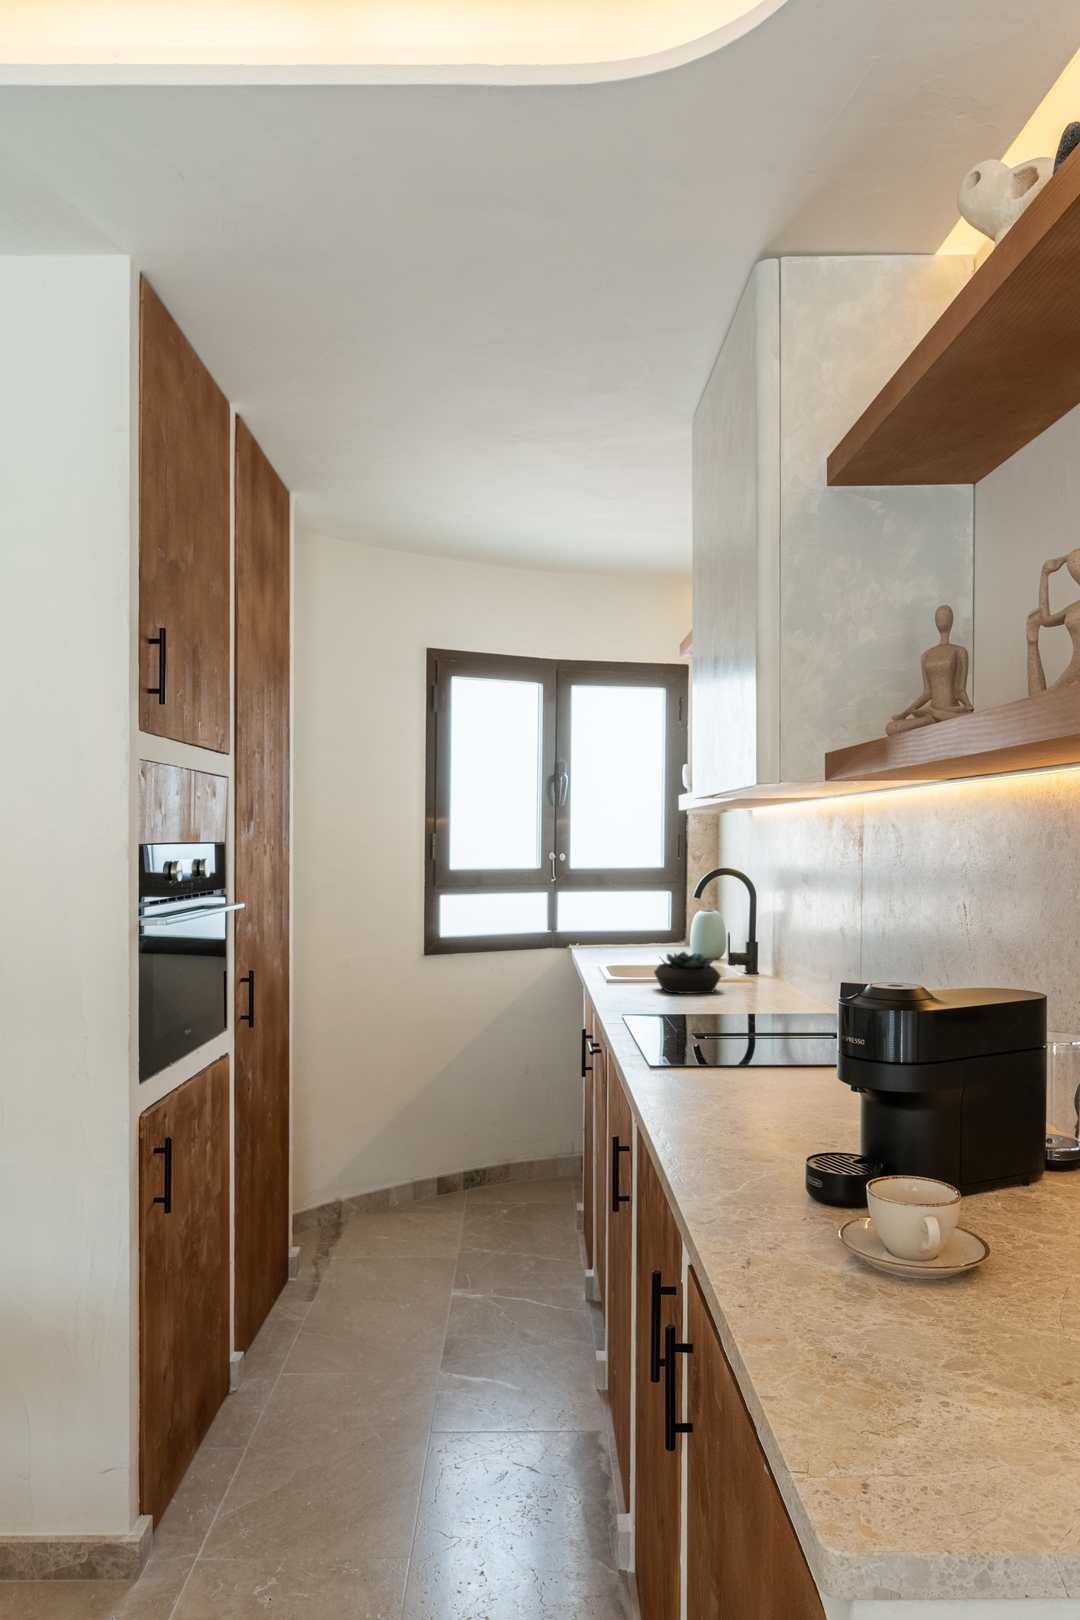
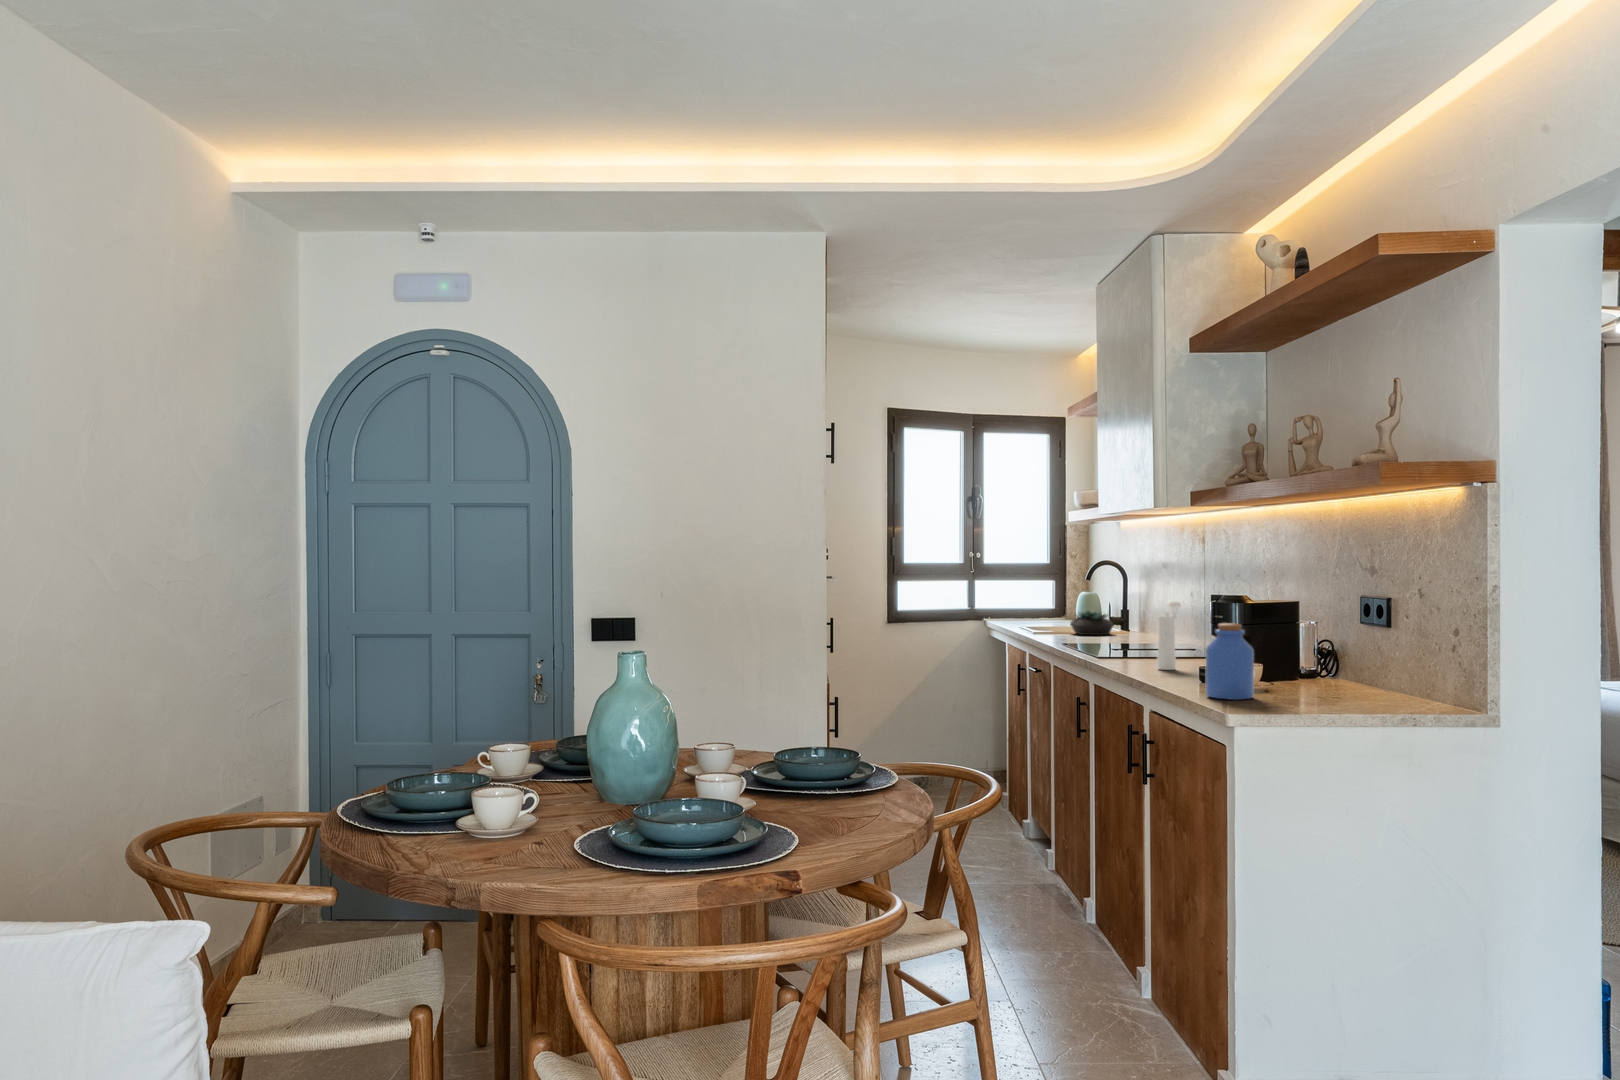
pepper mill: none [737,977,794,1133] -> present [1157,601,1181,670]
jar: none [800,1111,944,1366] -> present [1206,623,1254,700]

